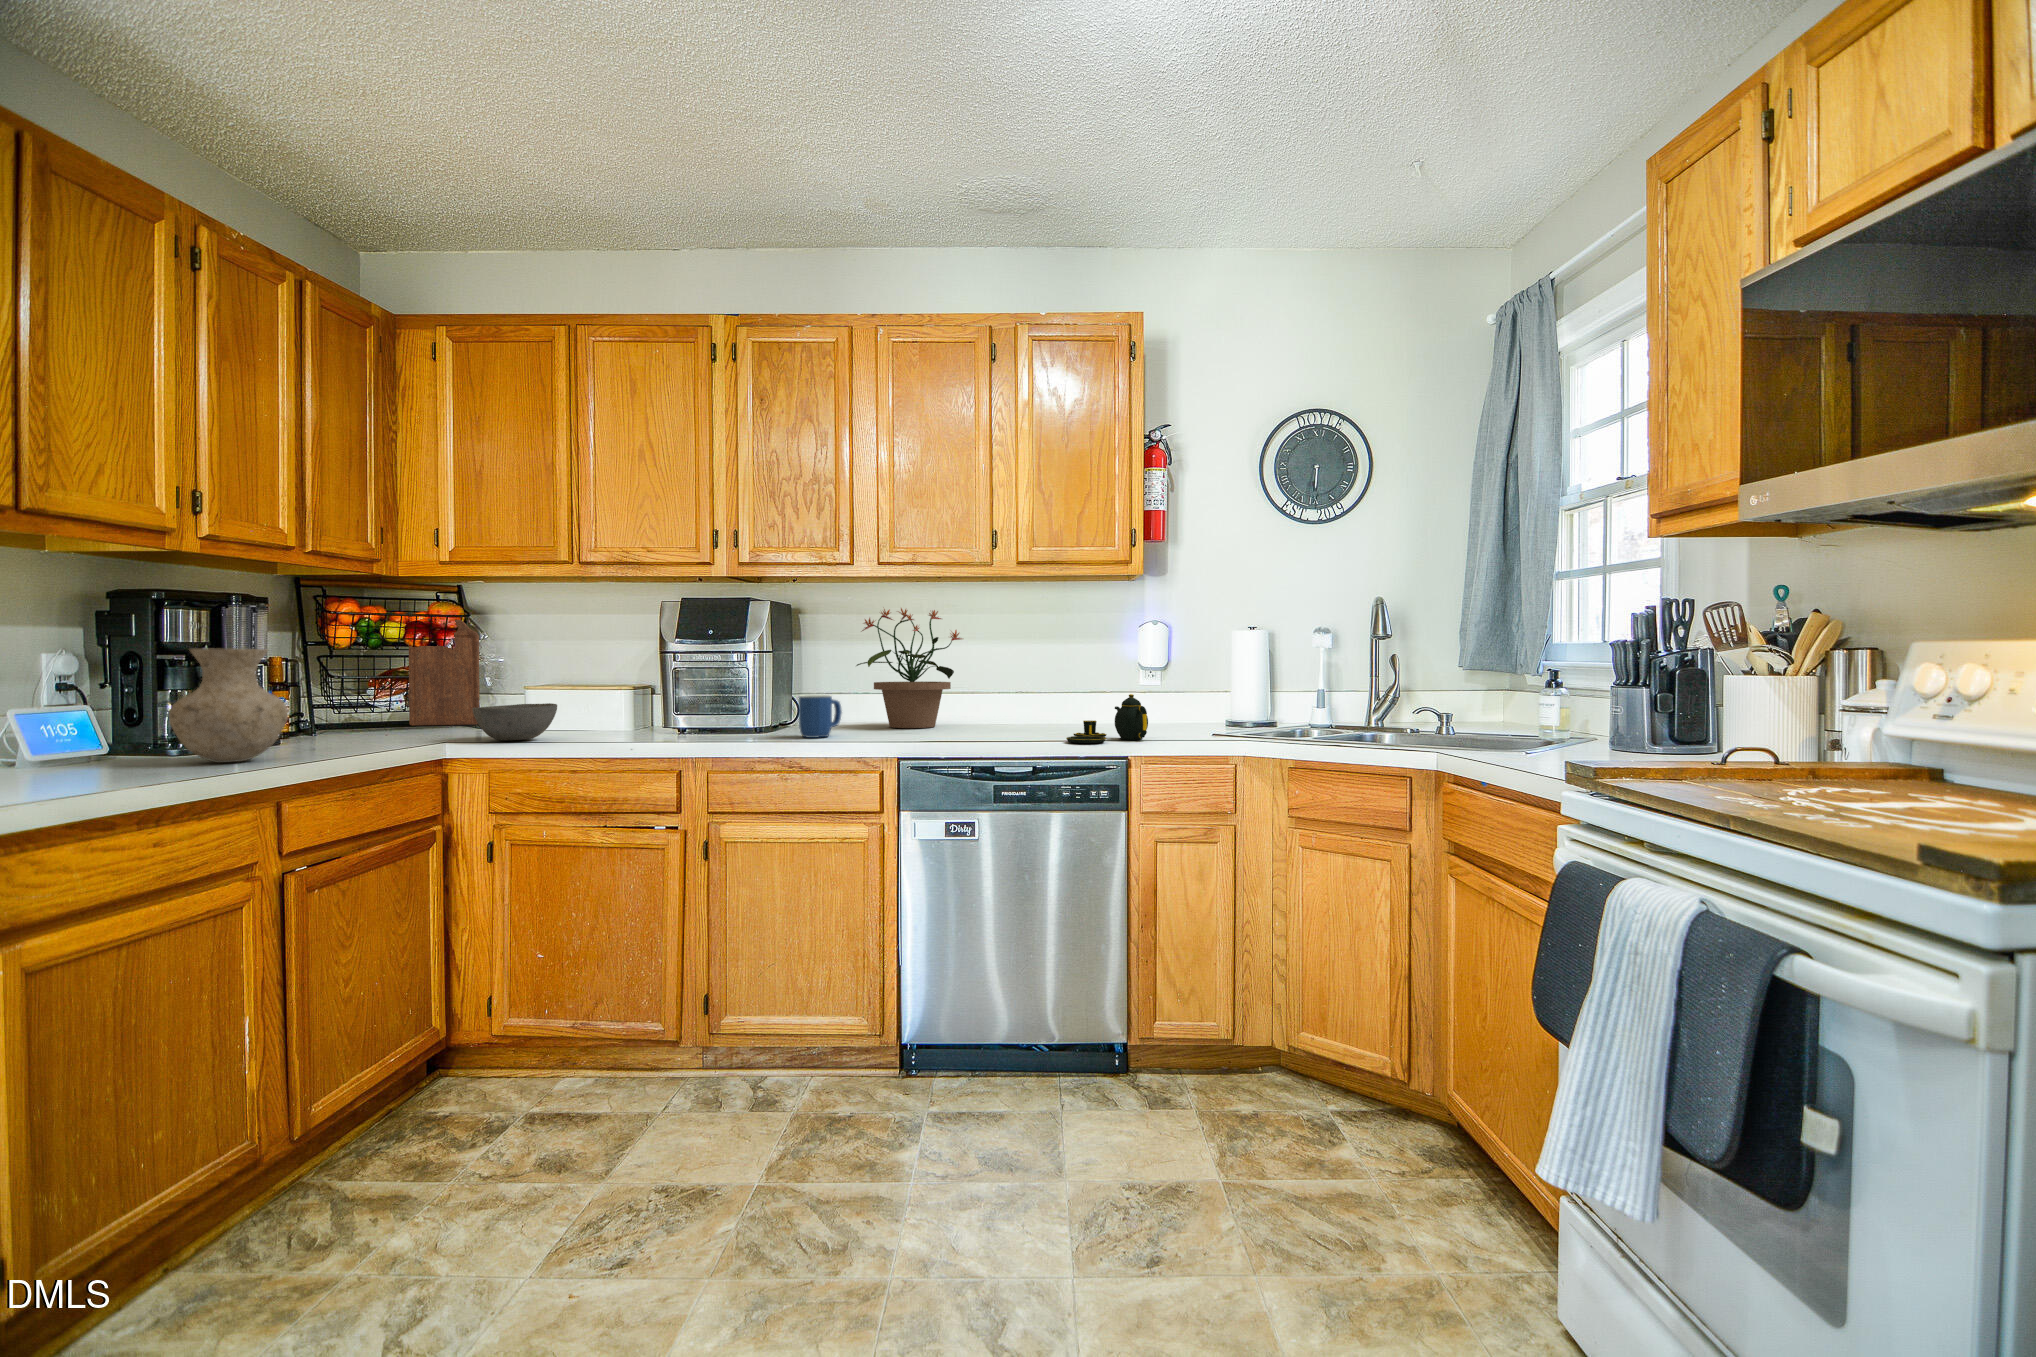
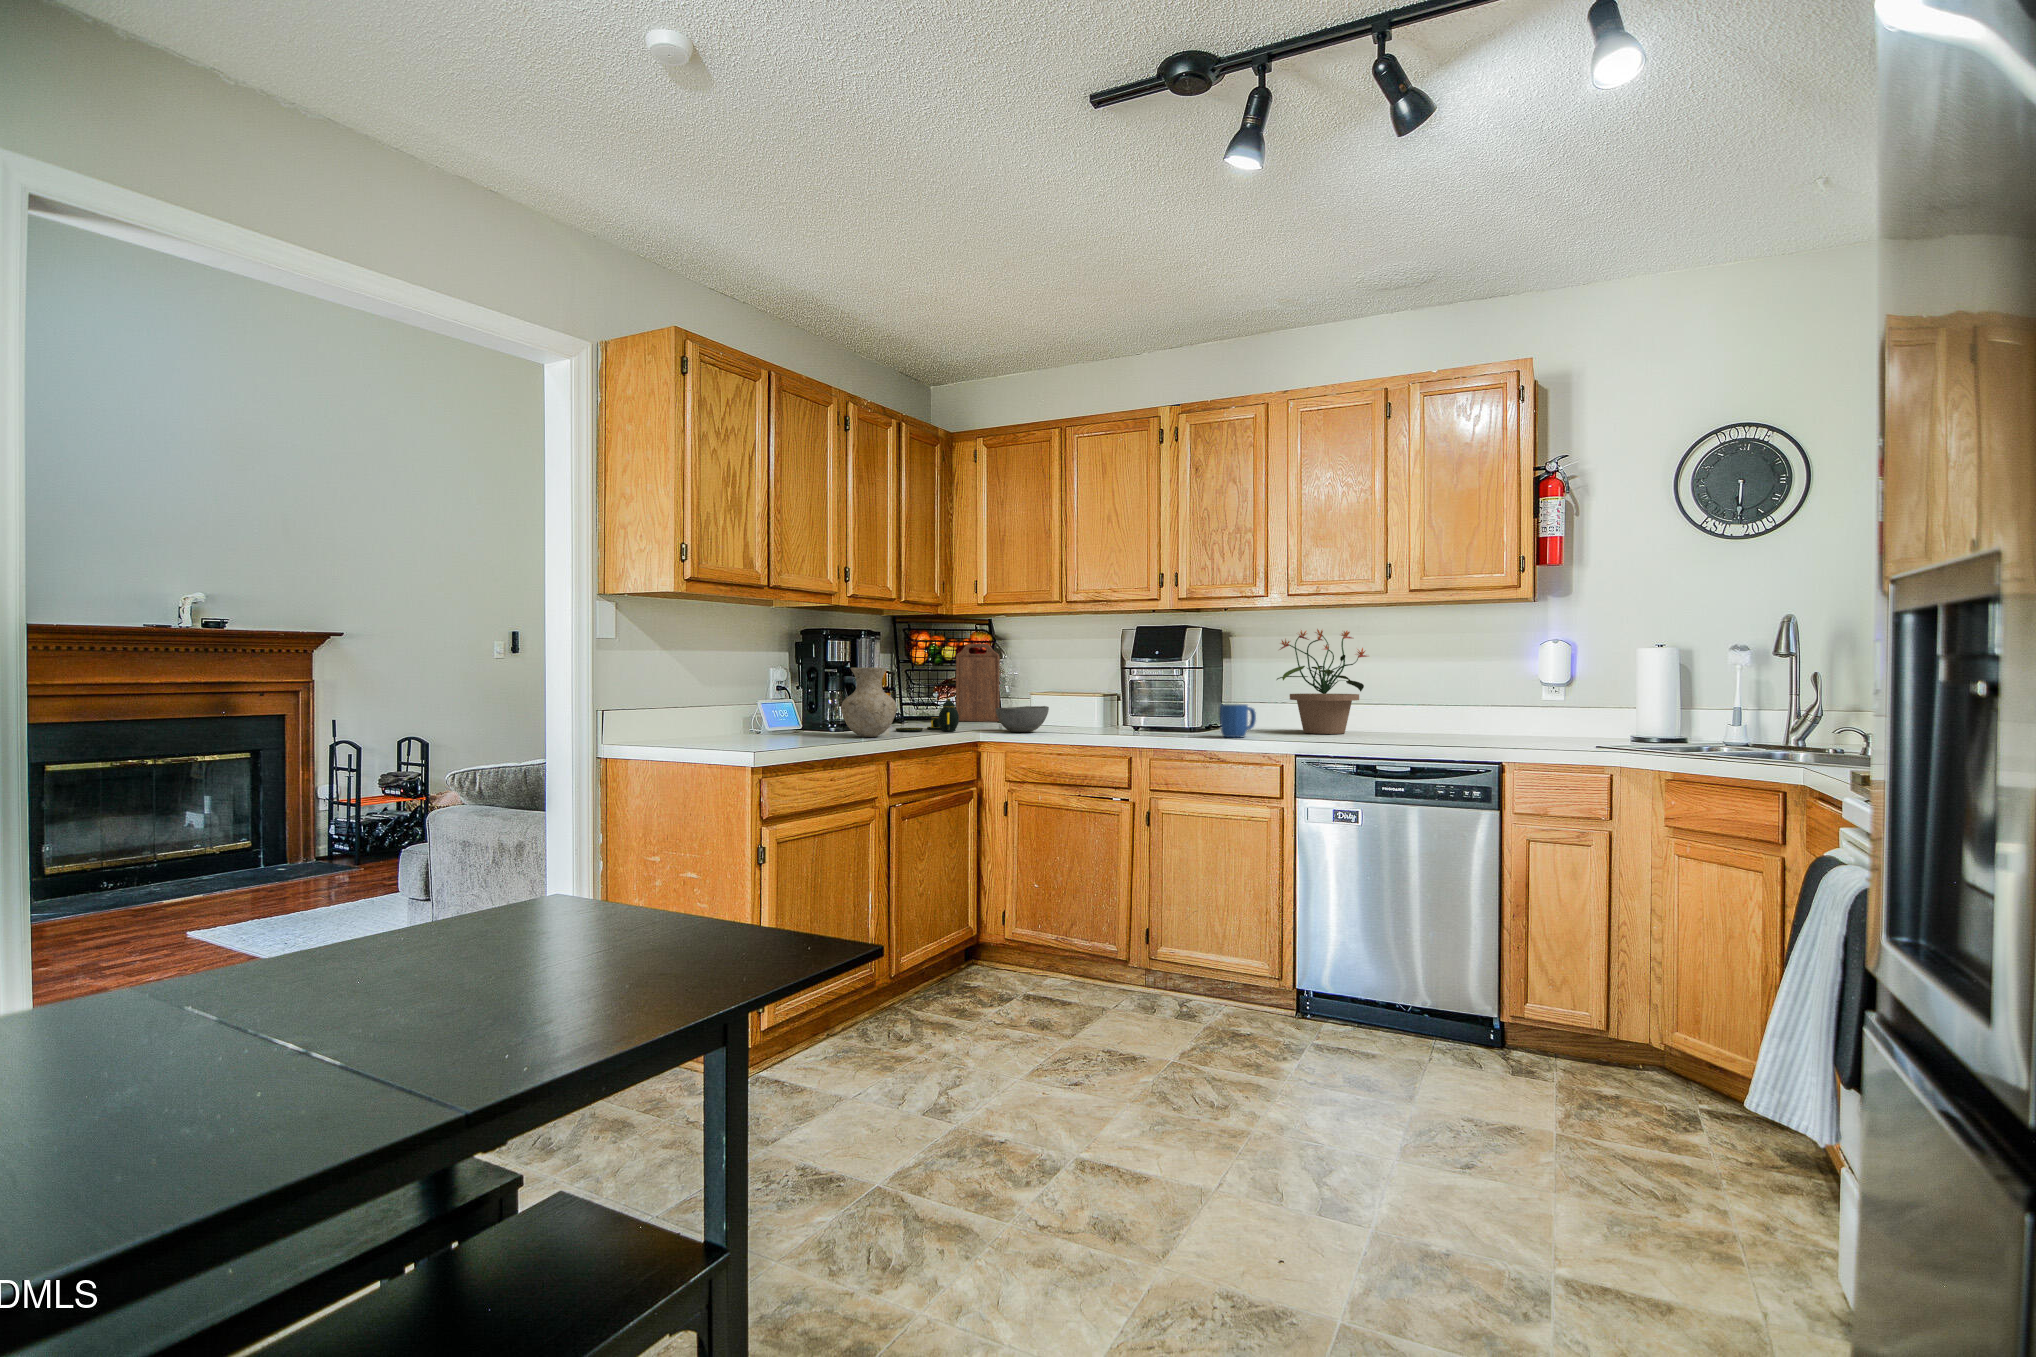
teapot: present [1066,694,1148,743] -> present [896,698,959,731]

